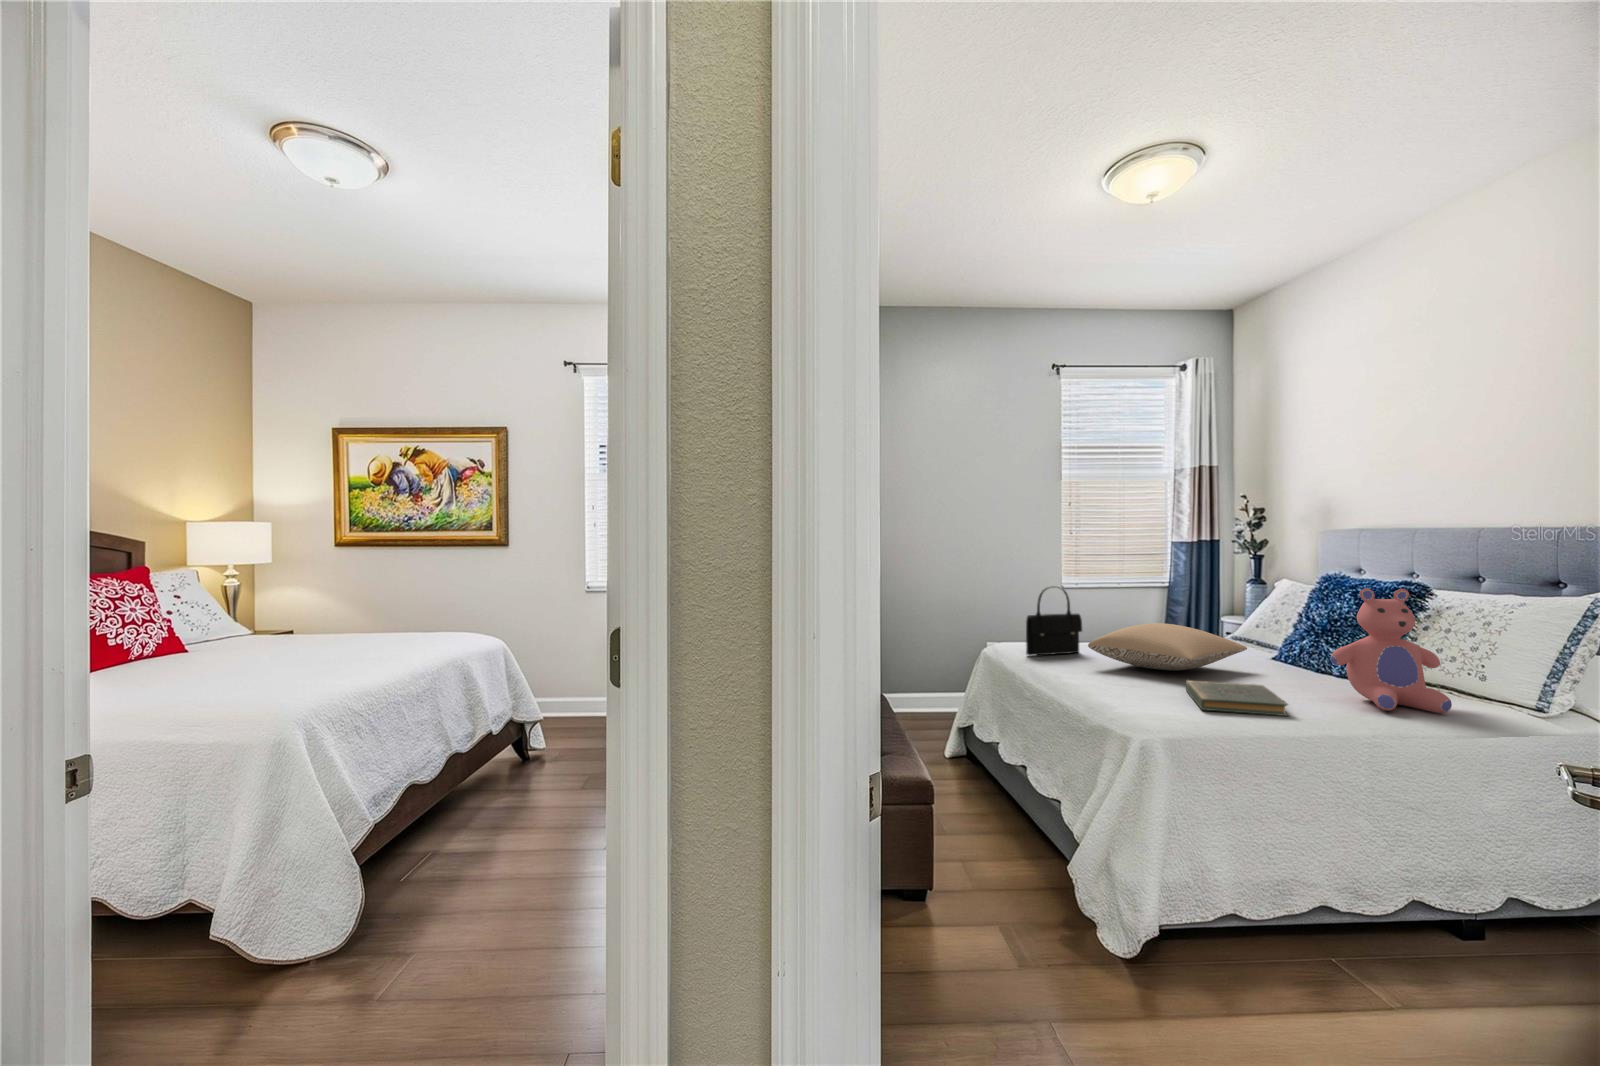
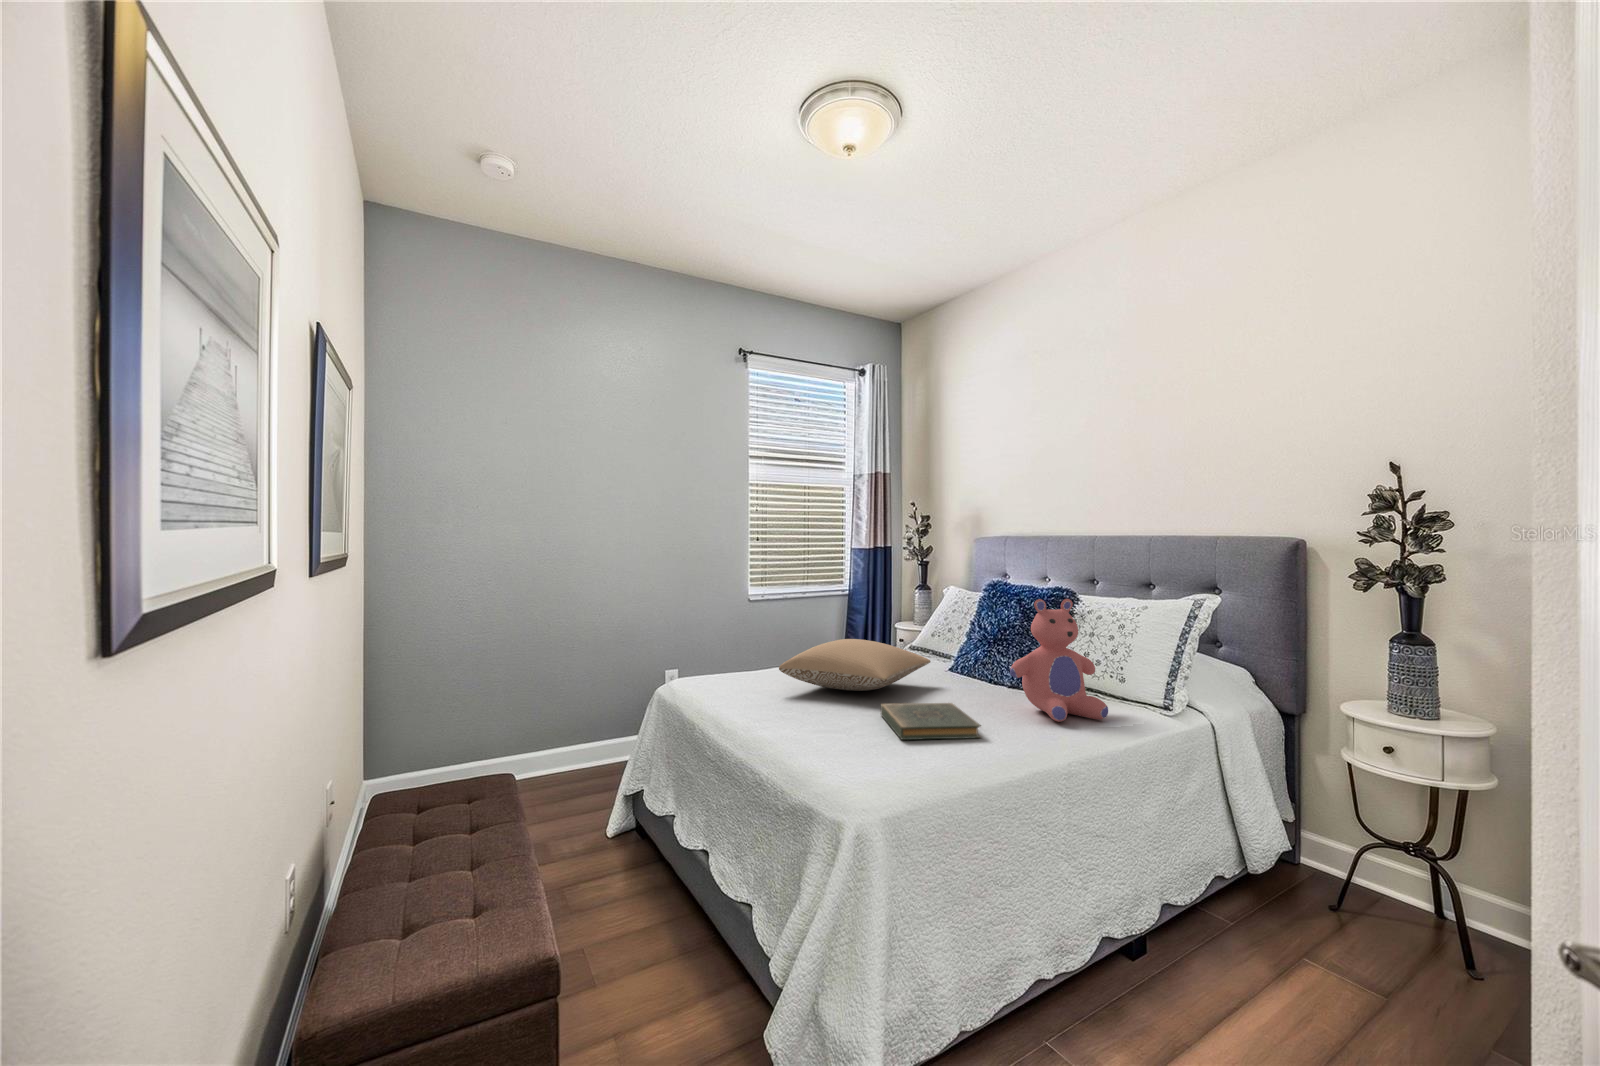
handbag: present [1026,586,1082,656] -> none [710,601,771,682]

